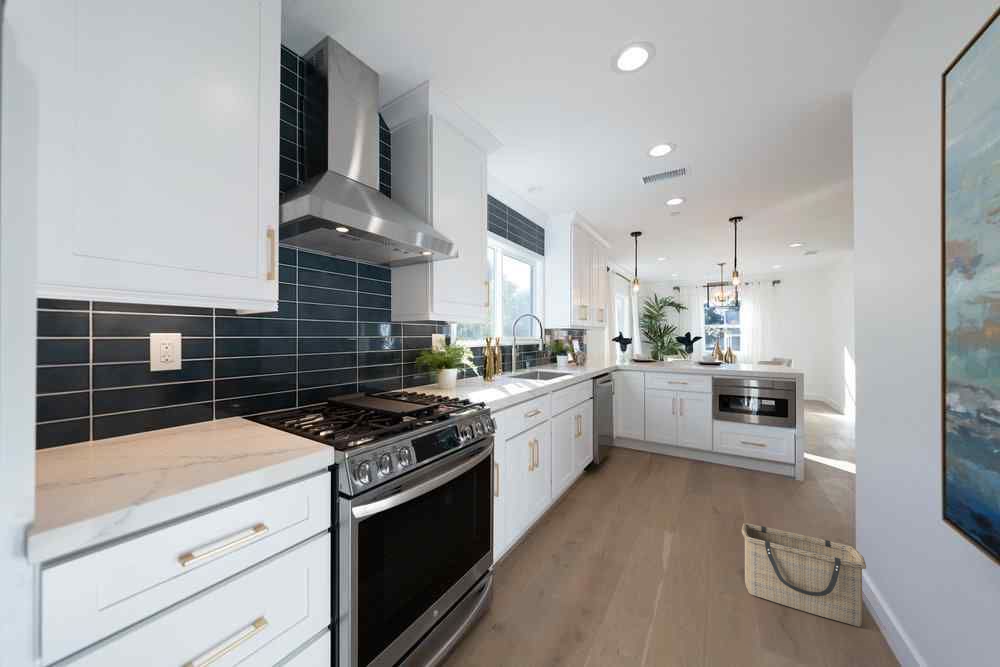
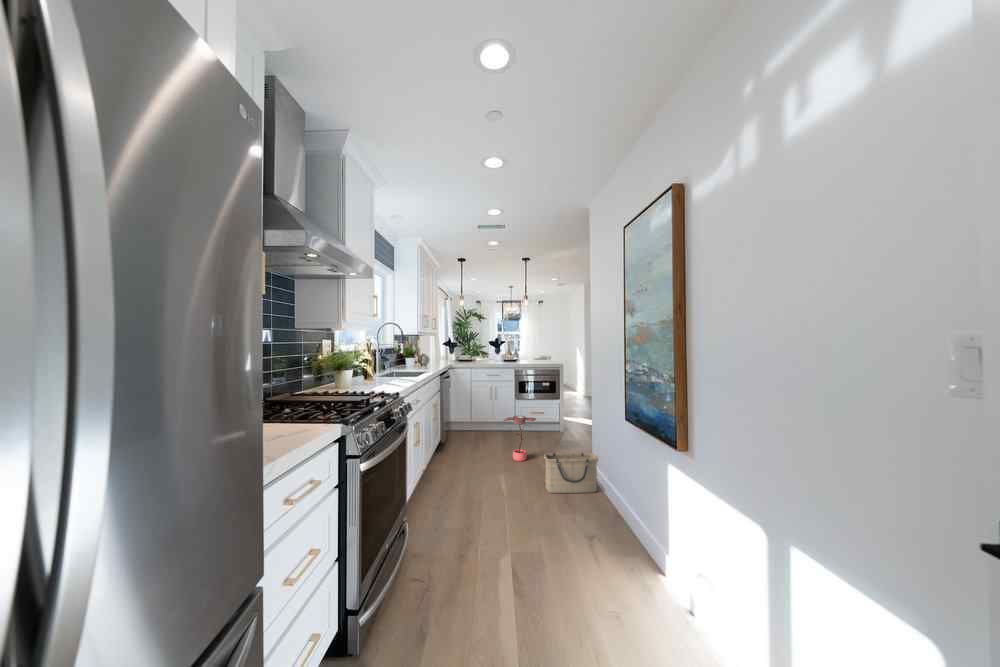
potted plant: none [682,447,739,517] -> present [503,416,536,461]

